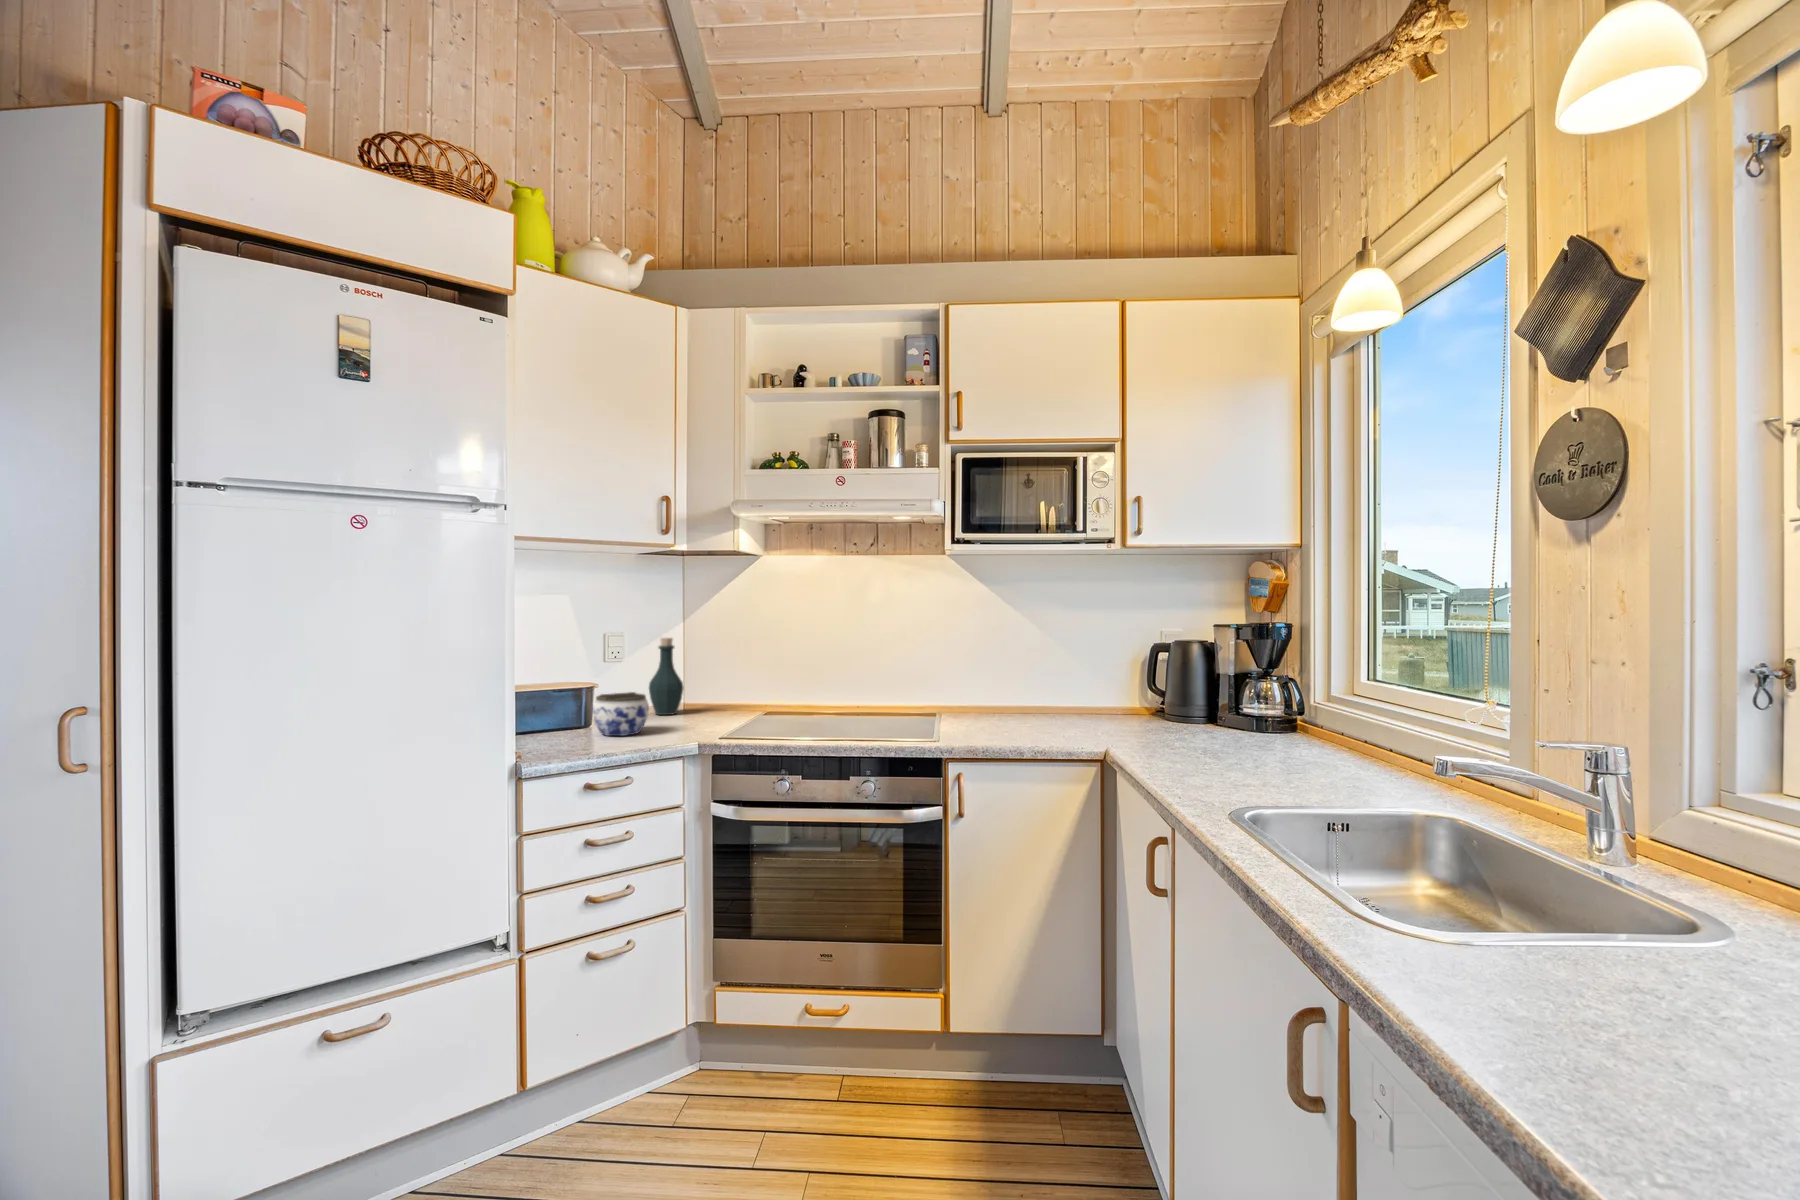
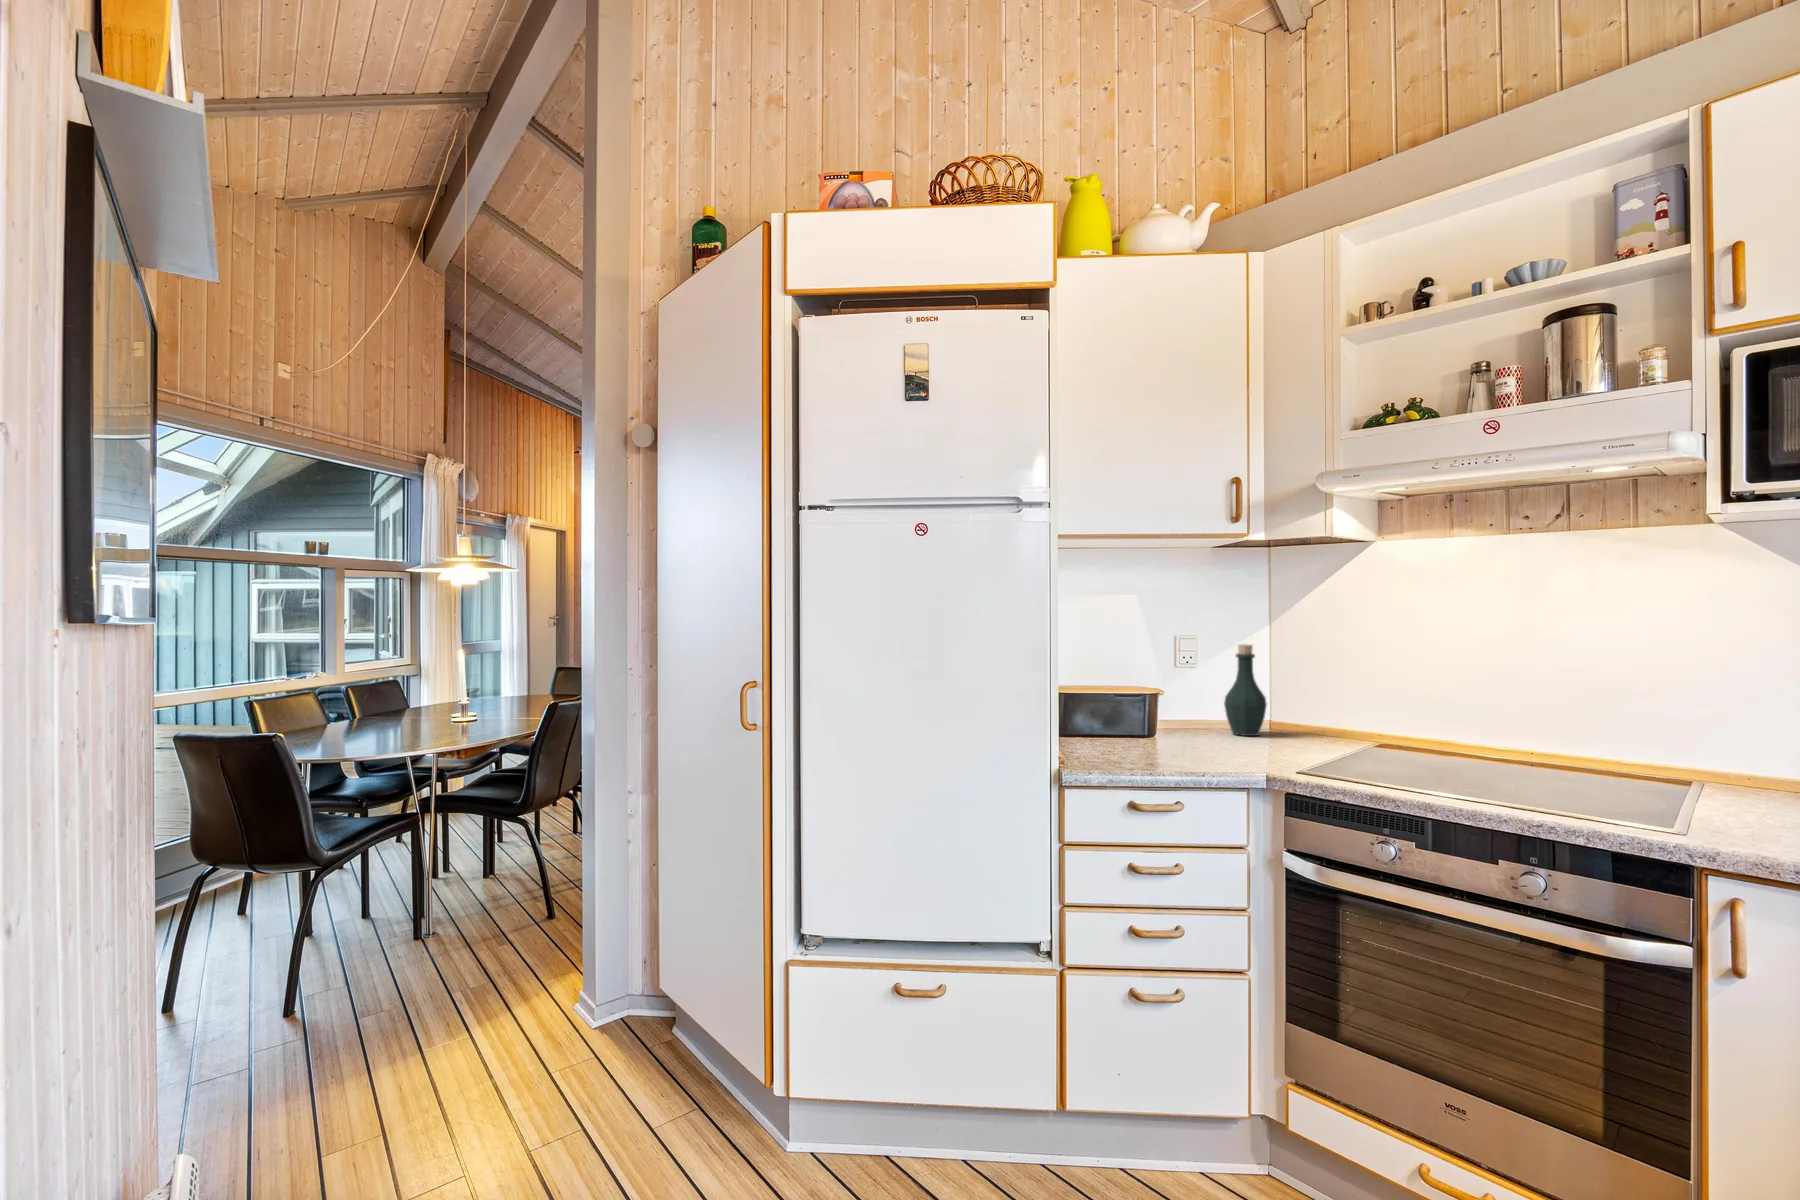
jar: present [593,692,649,736] -> none [1149,705,1212,754]

